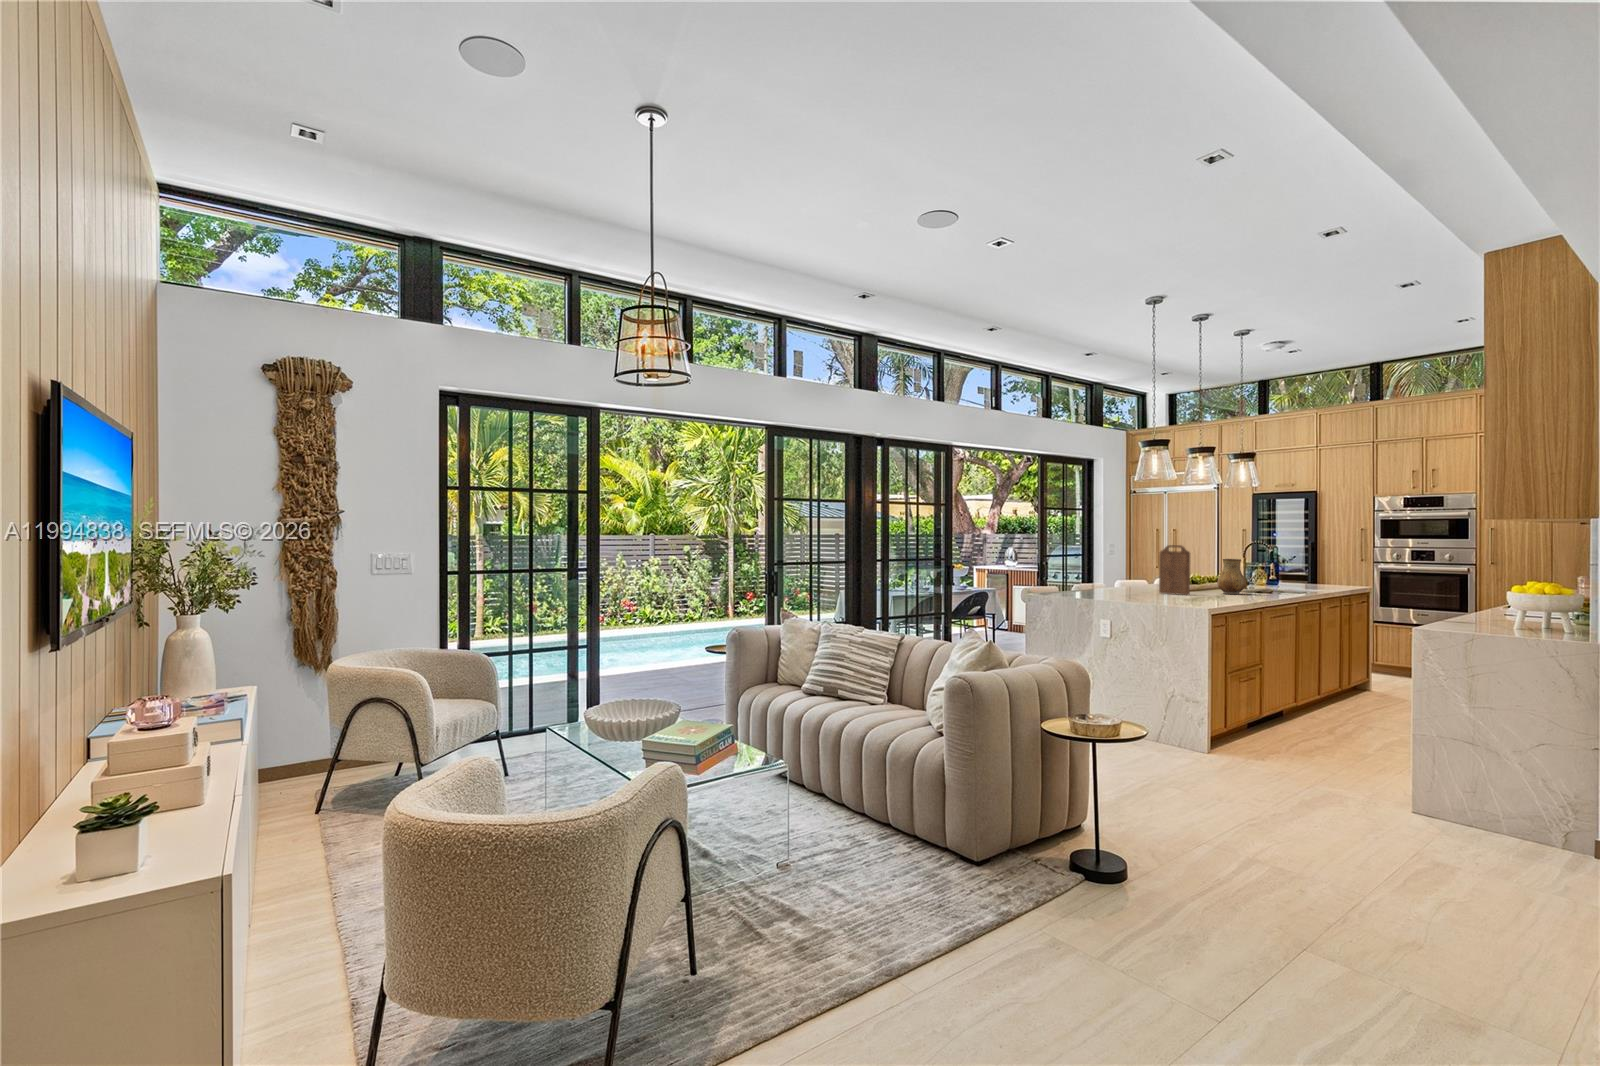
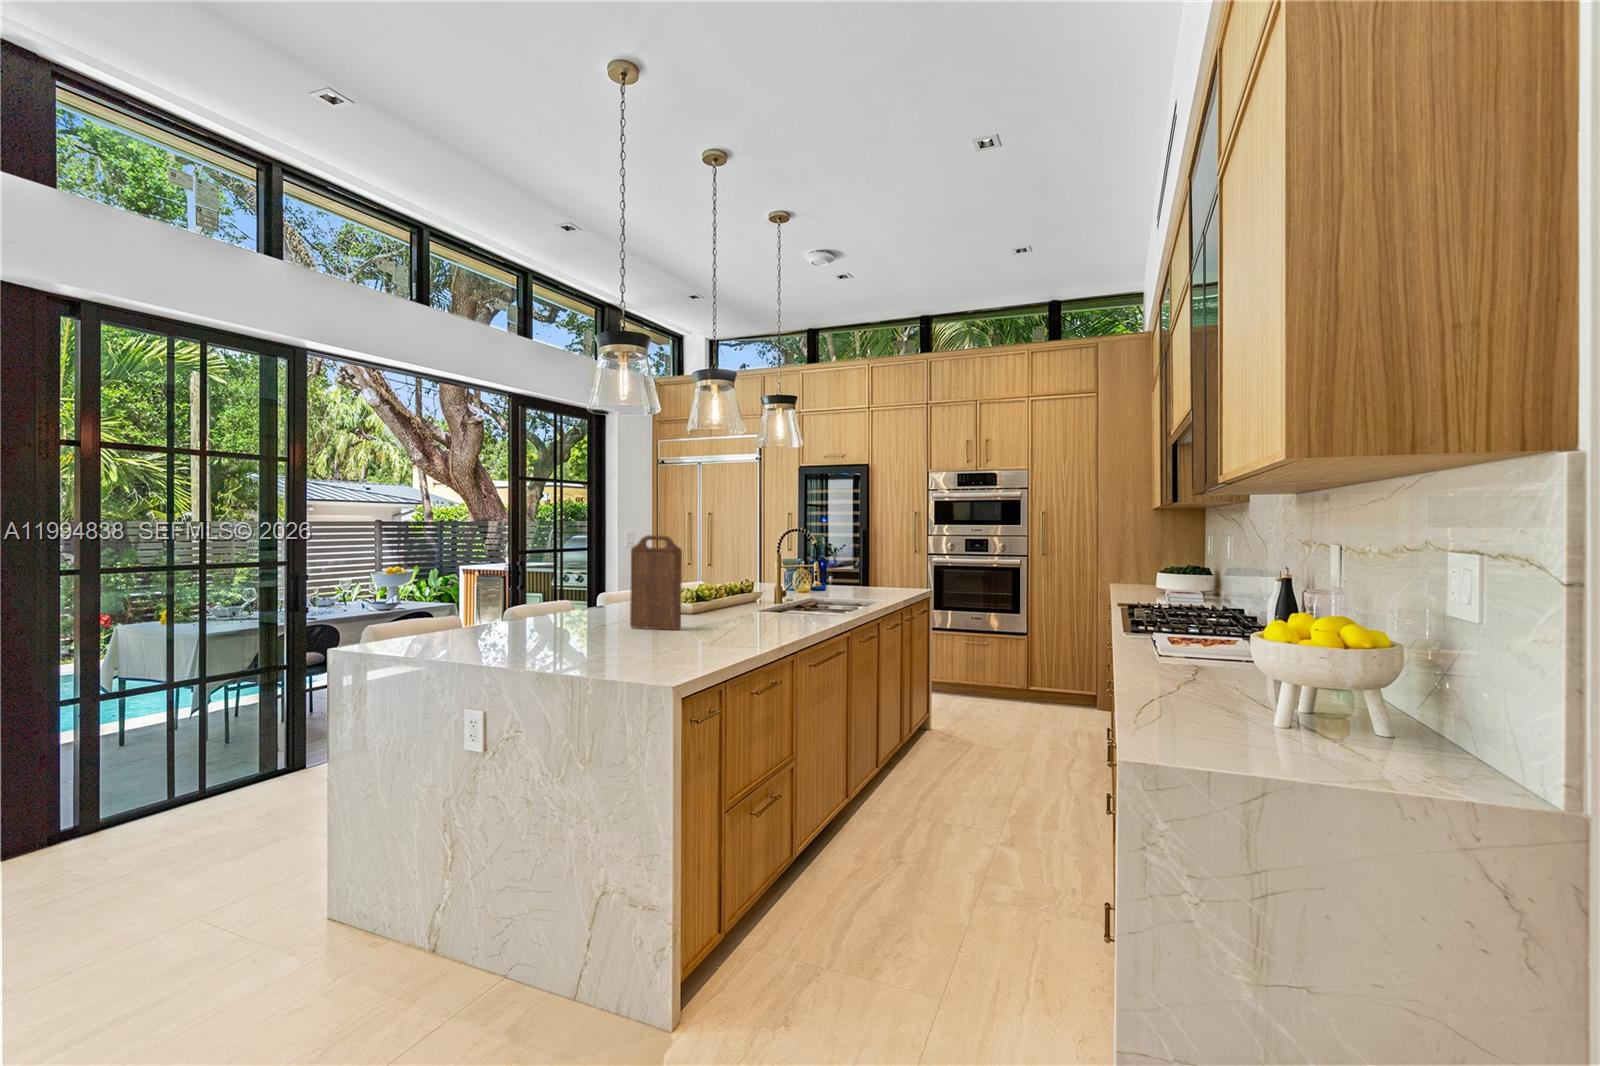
ceramic pitcher: present [1217,559,1246,594] -> none [732,558,775,621]

